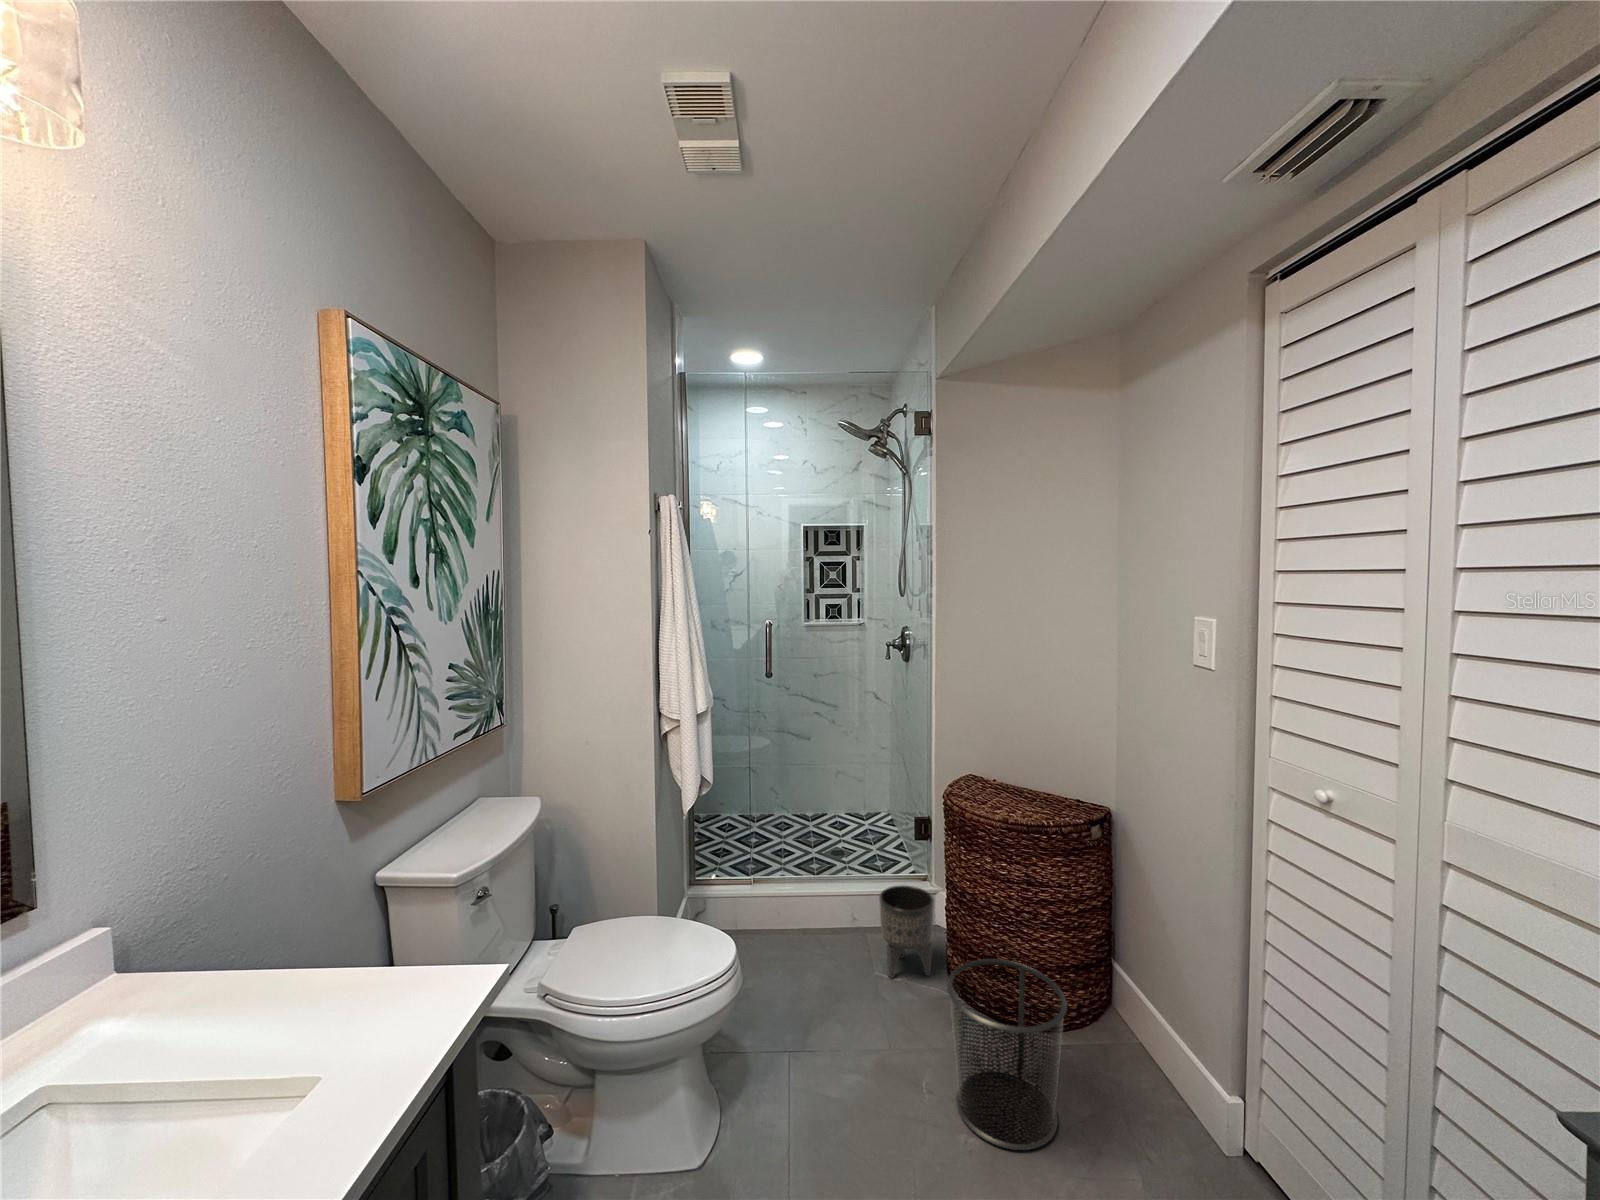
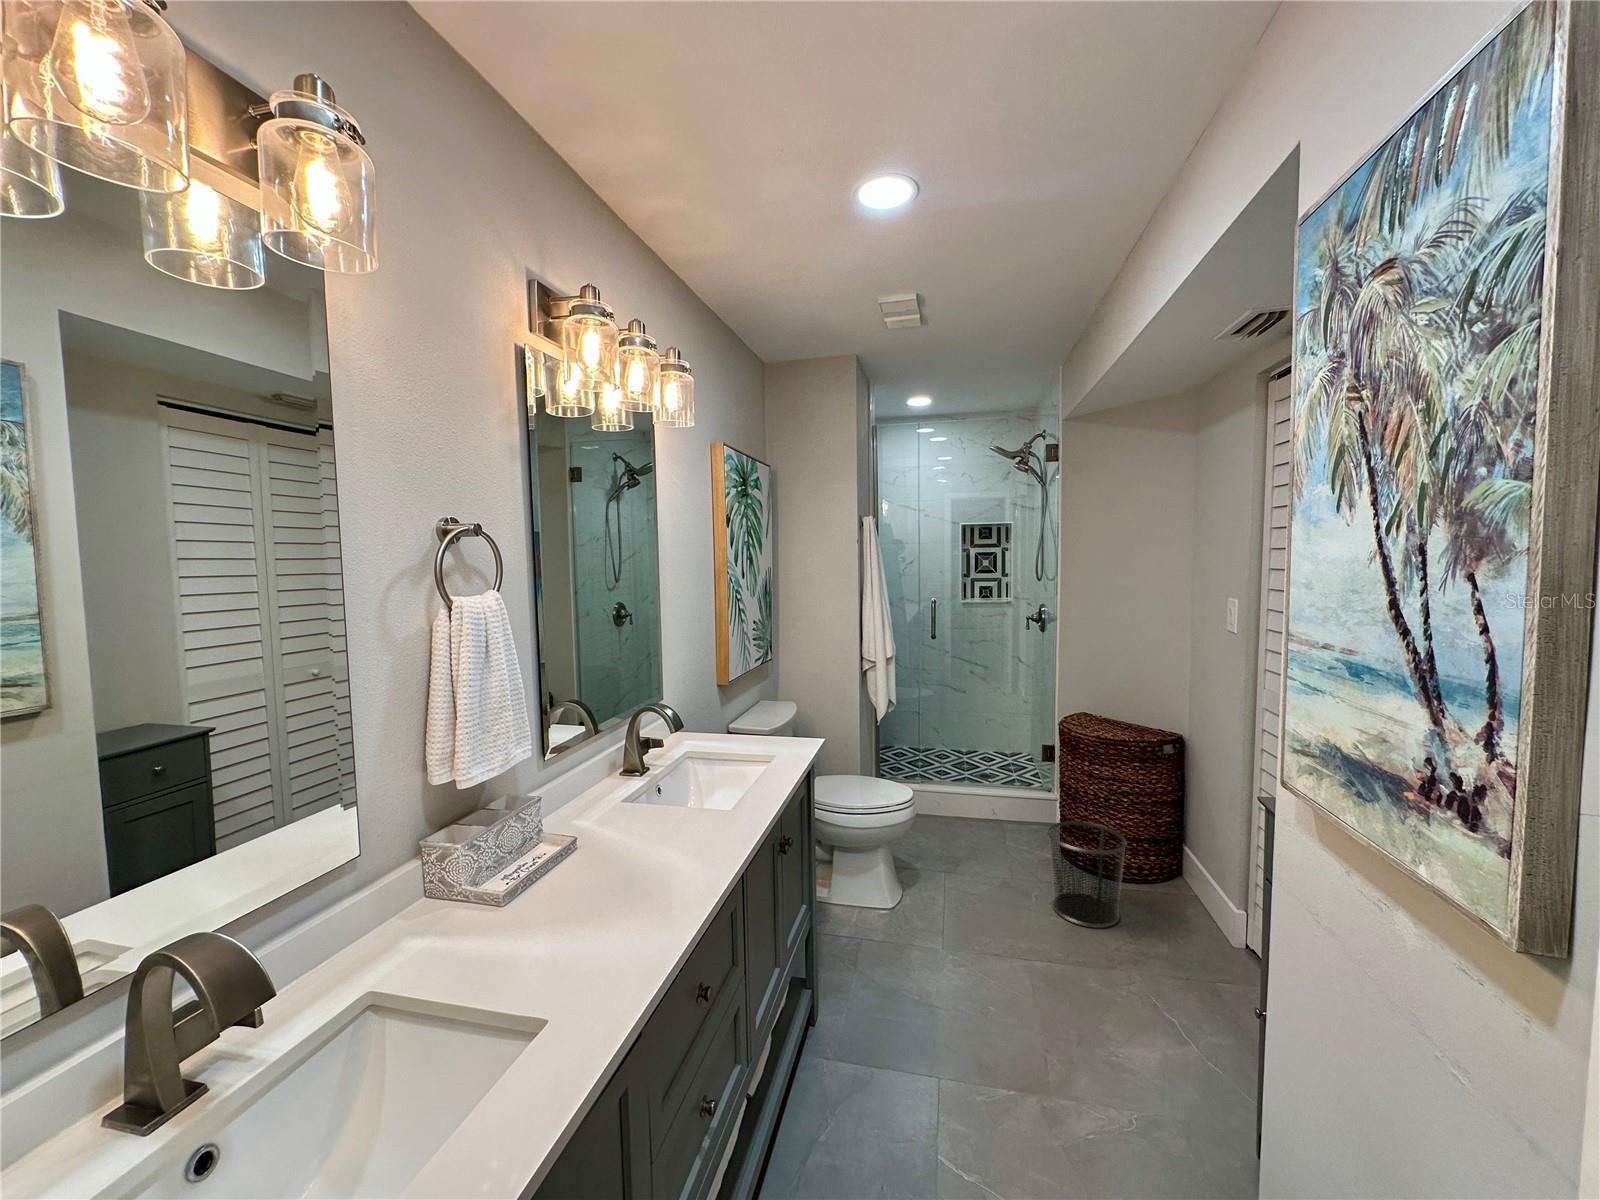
planter: present [879,886,934,978] -> none [1011,787,1051,848]

